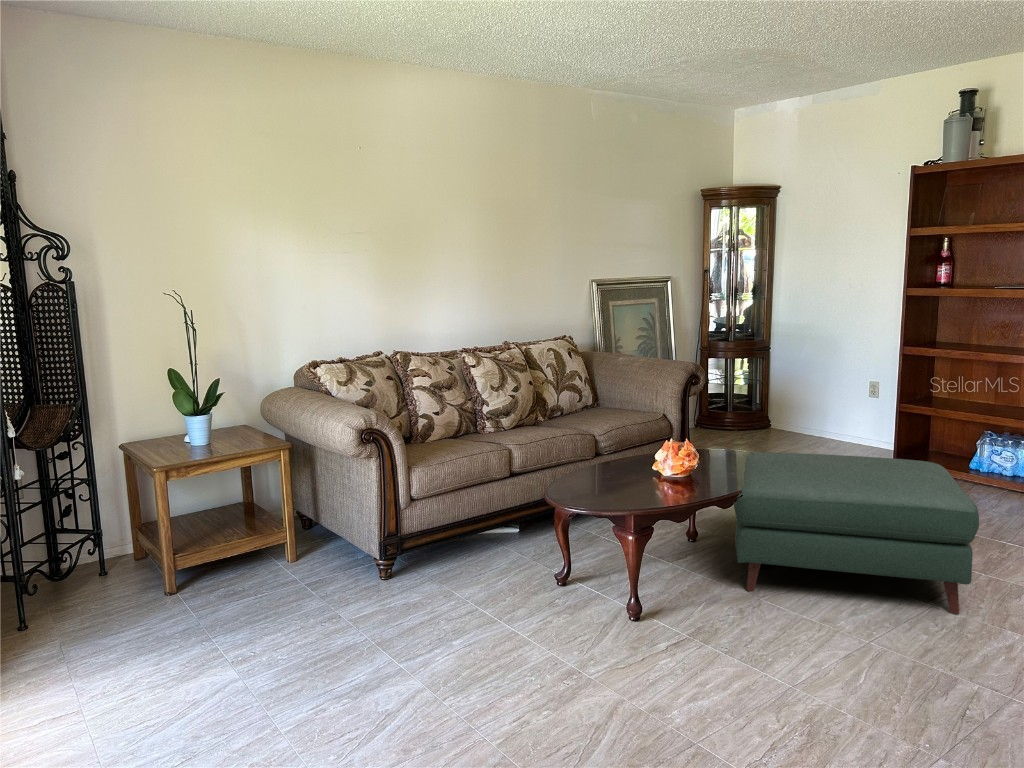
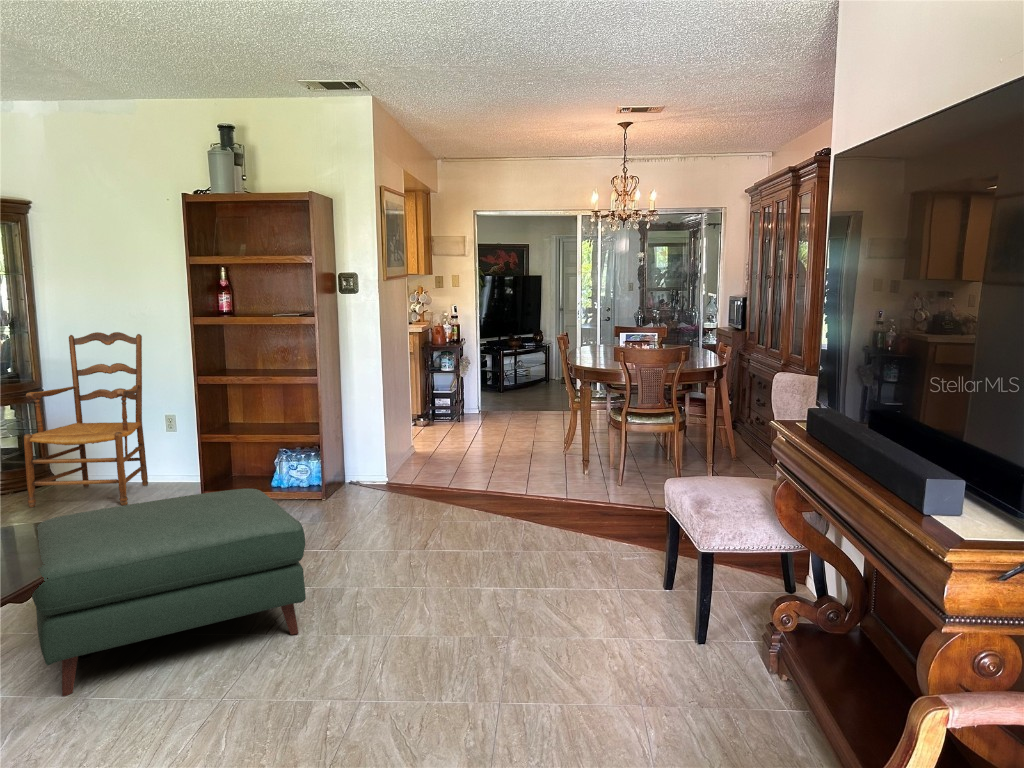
armchair: none [747,300,857,457] -> present [24,332,148,507]

